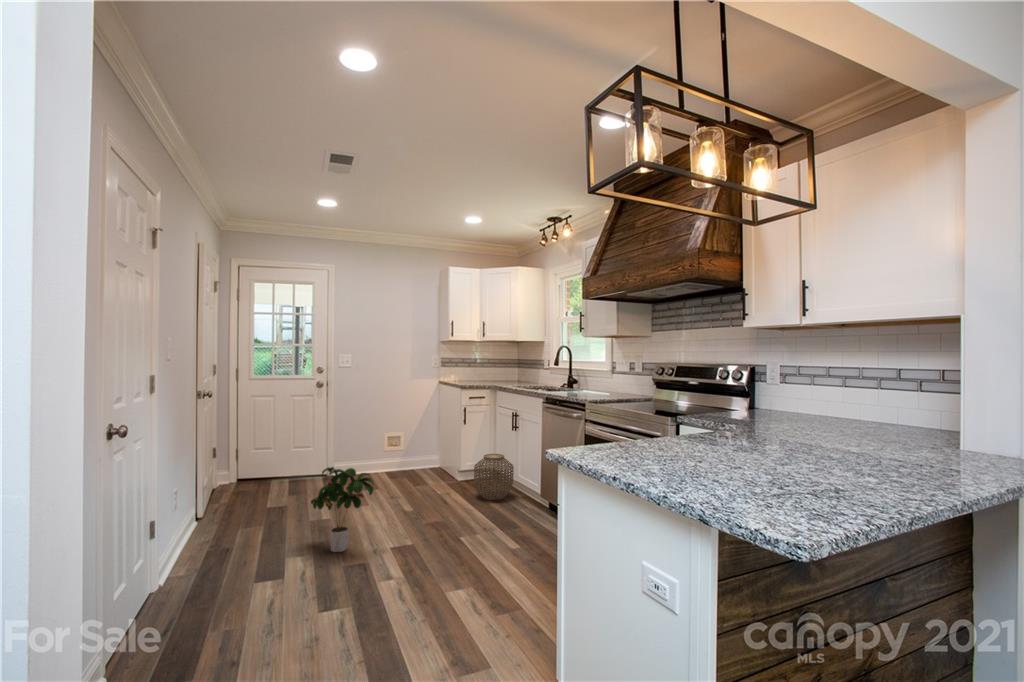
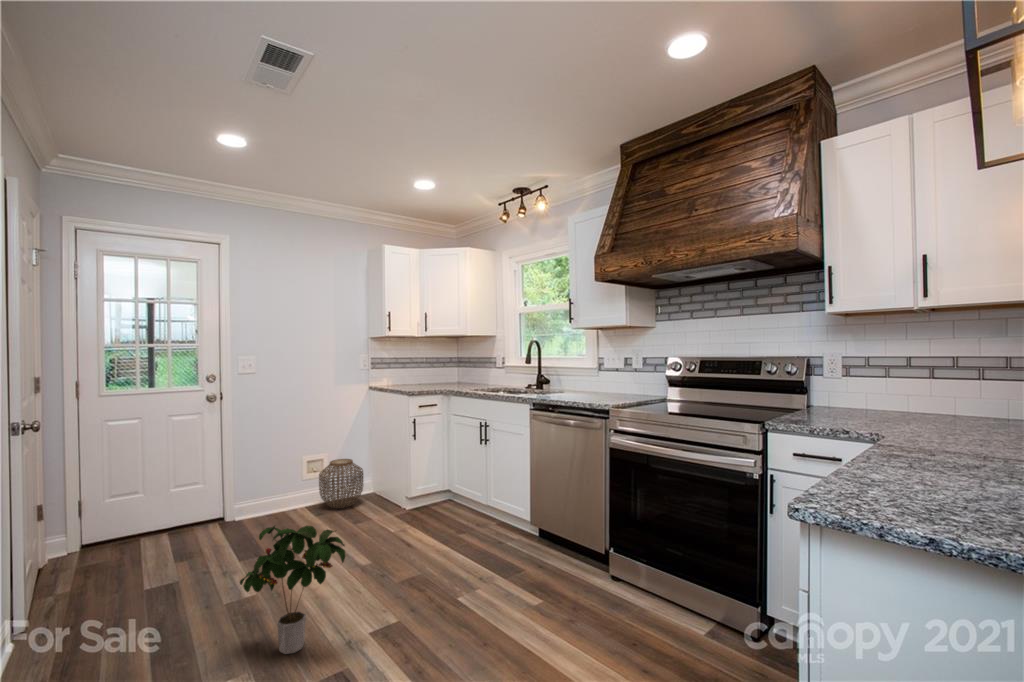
woven basket: present [474,454,514,500] -> present [319,459,363,508]

